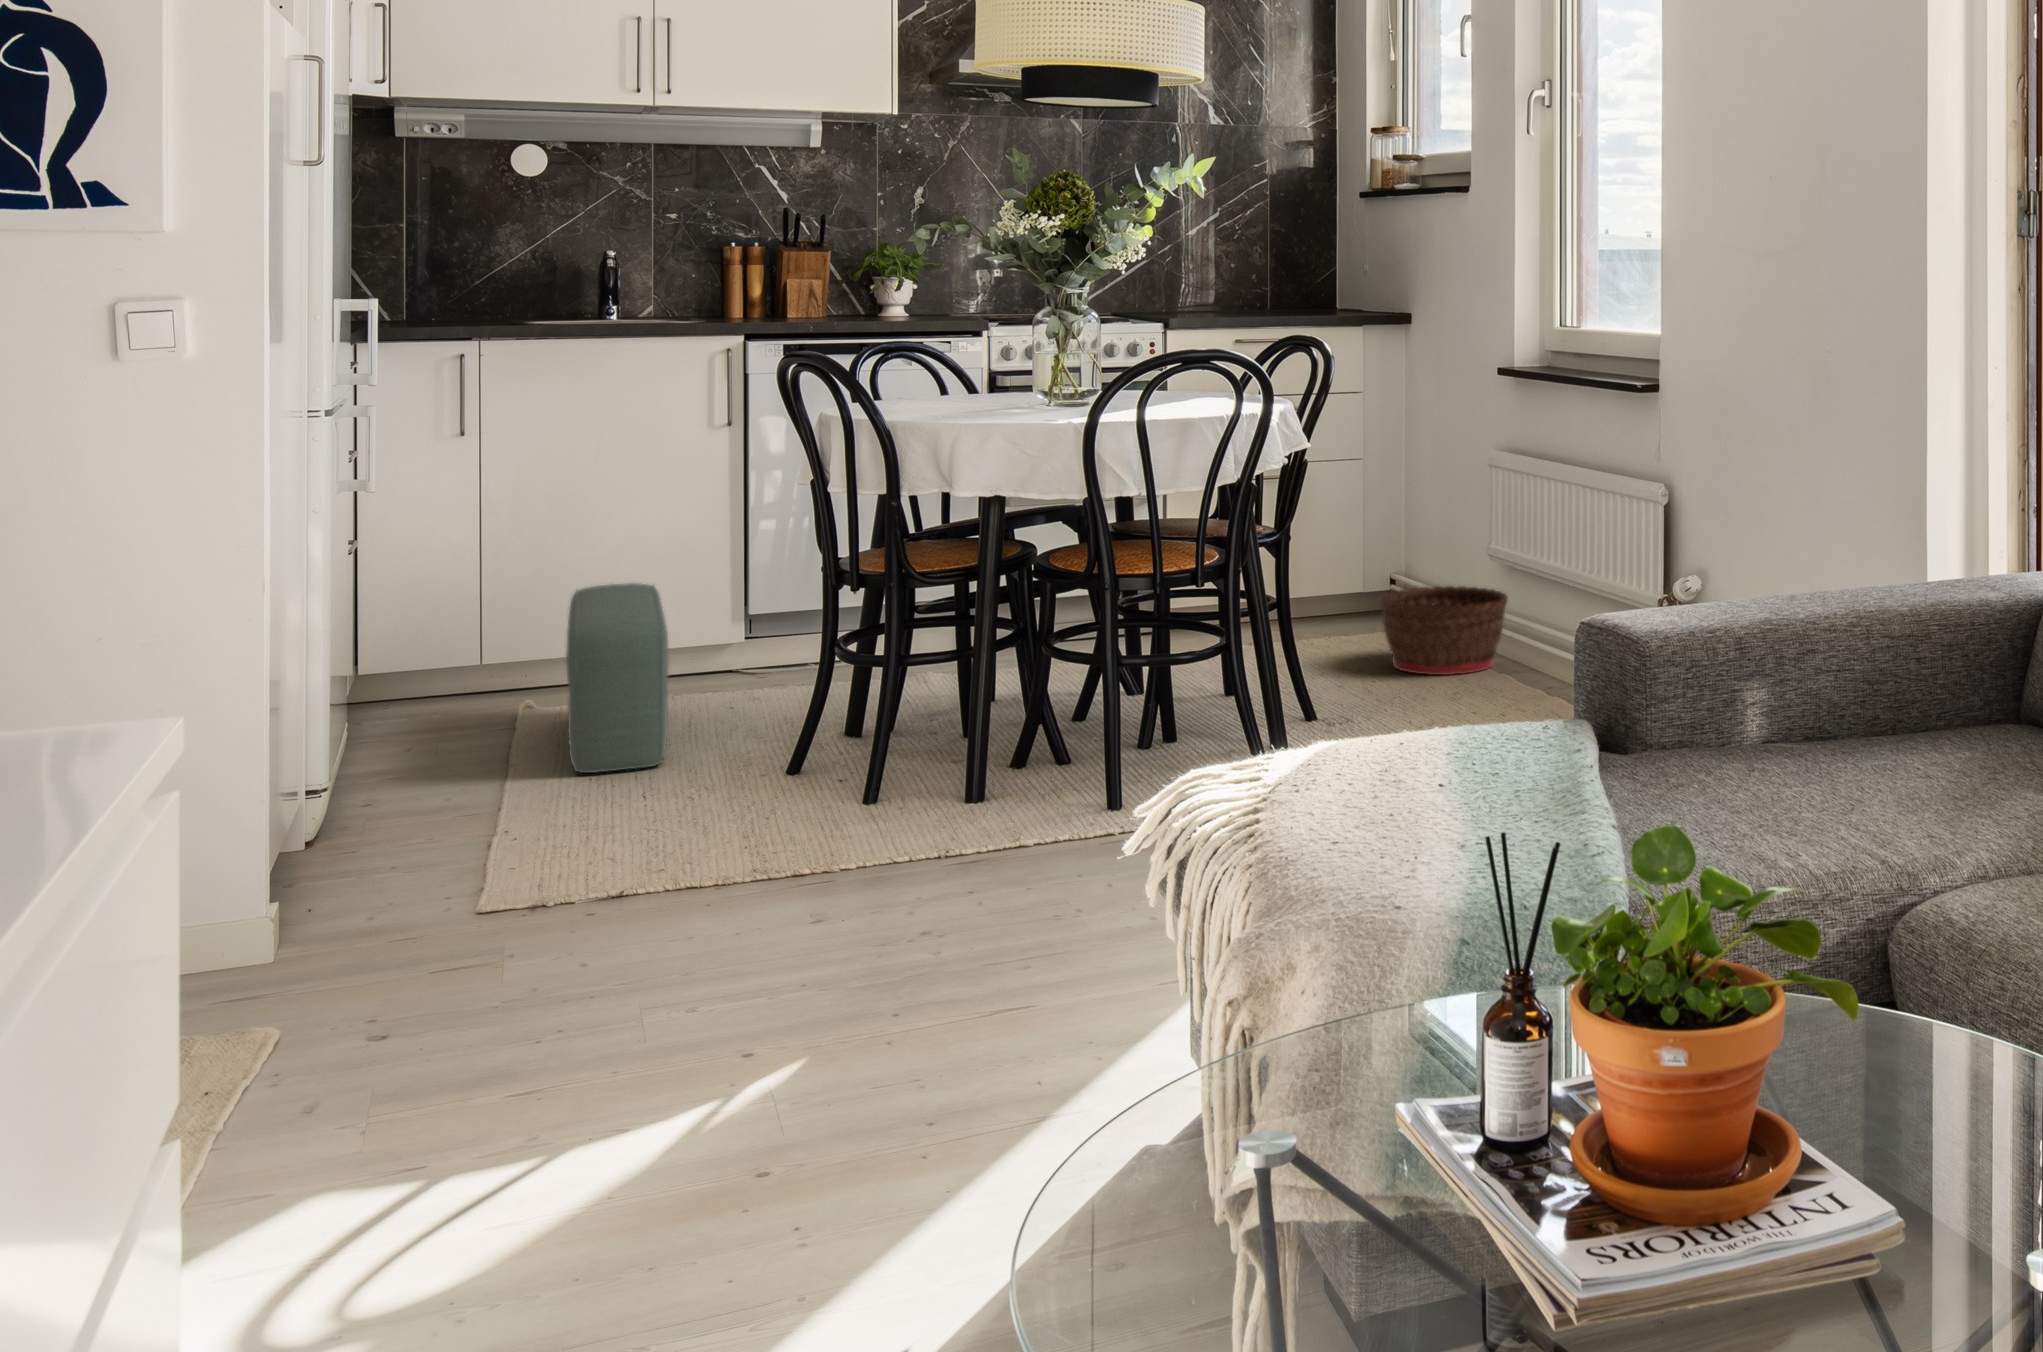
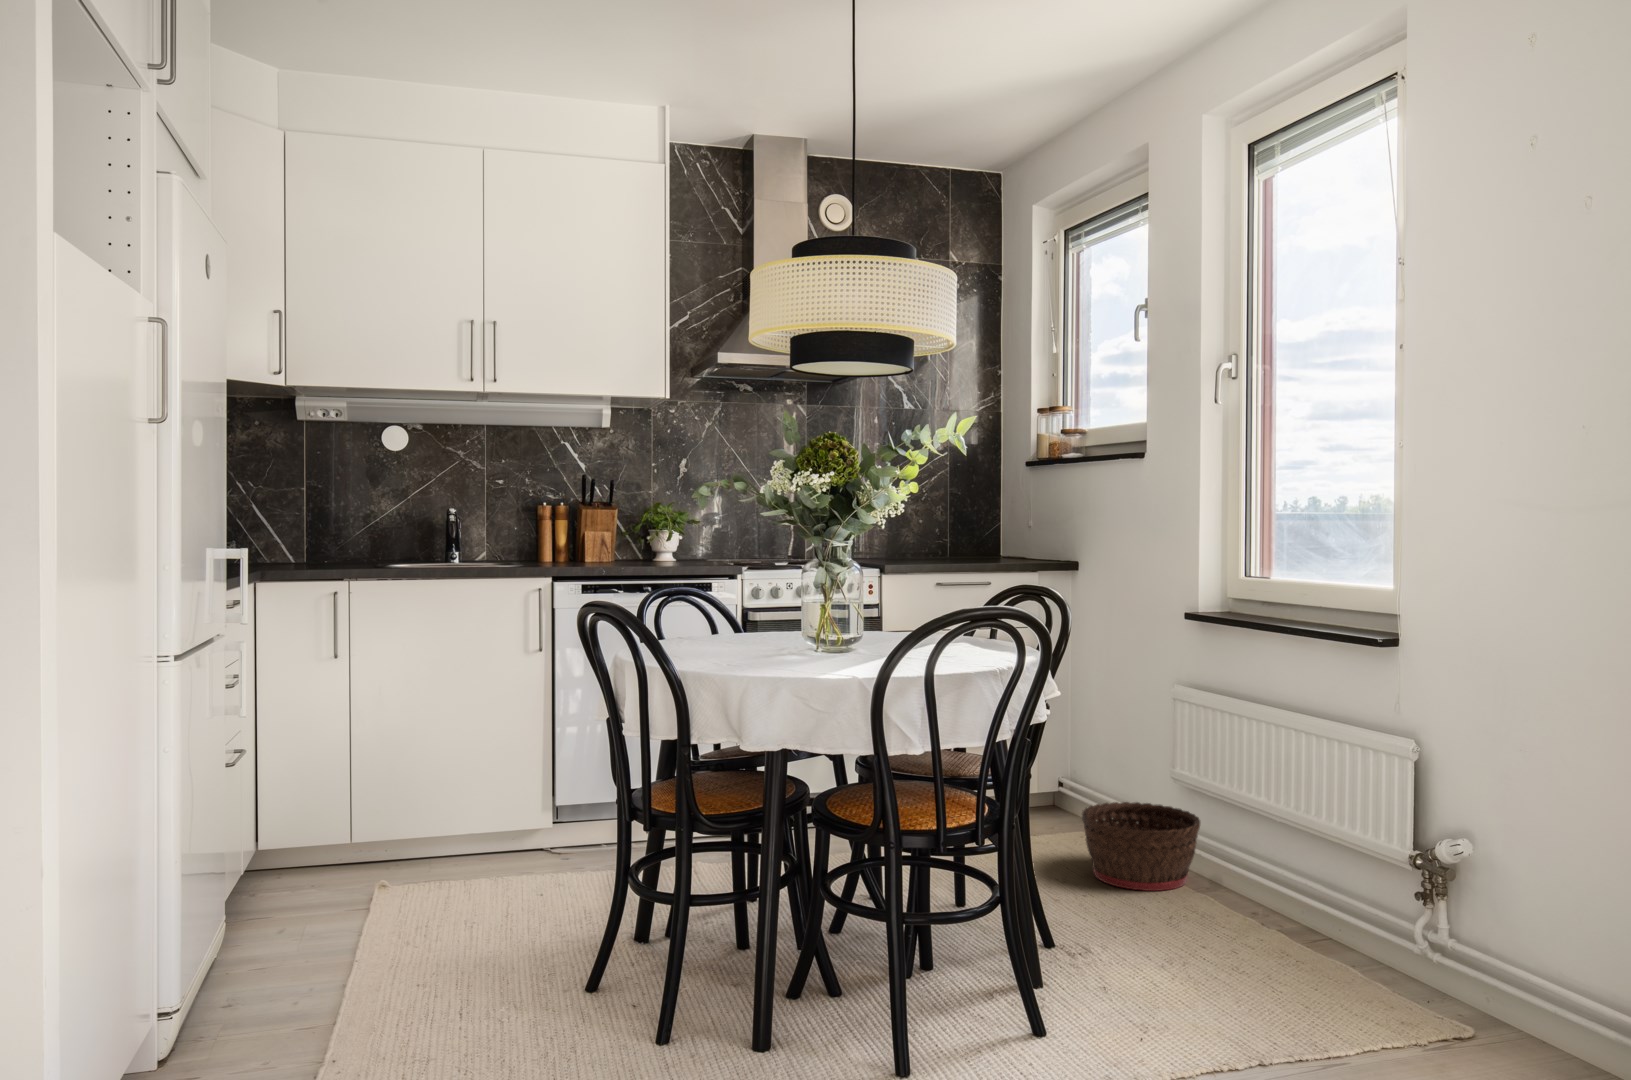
pouf: present [566,583,669,773] -> none [398,789,483,980]

